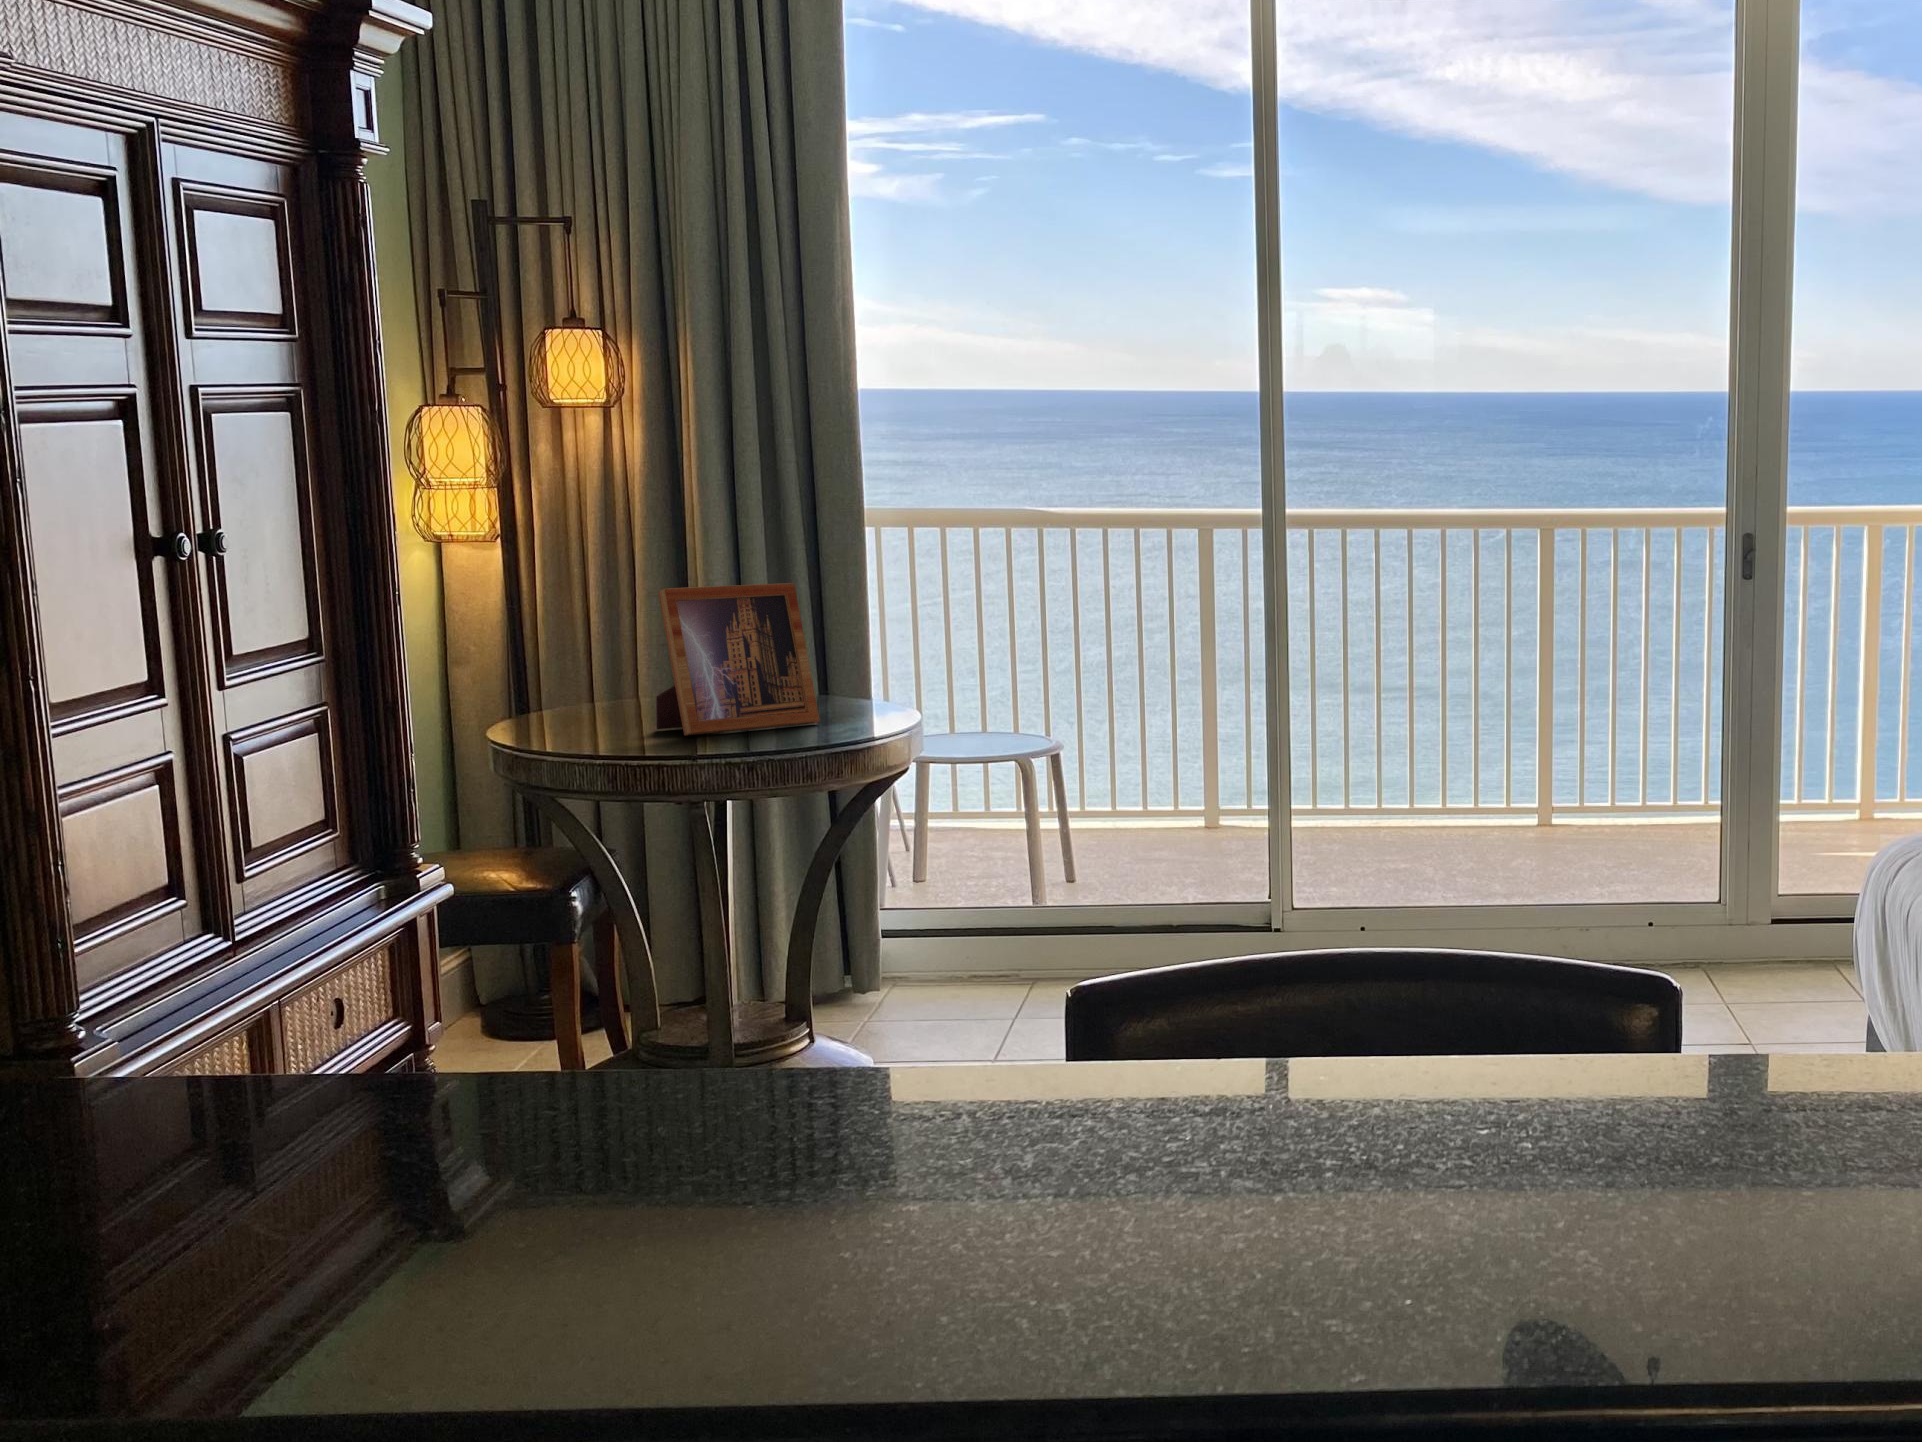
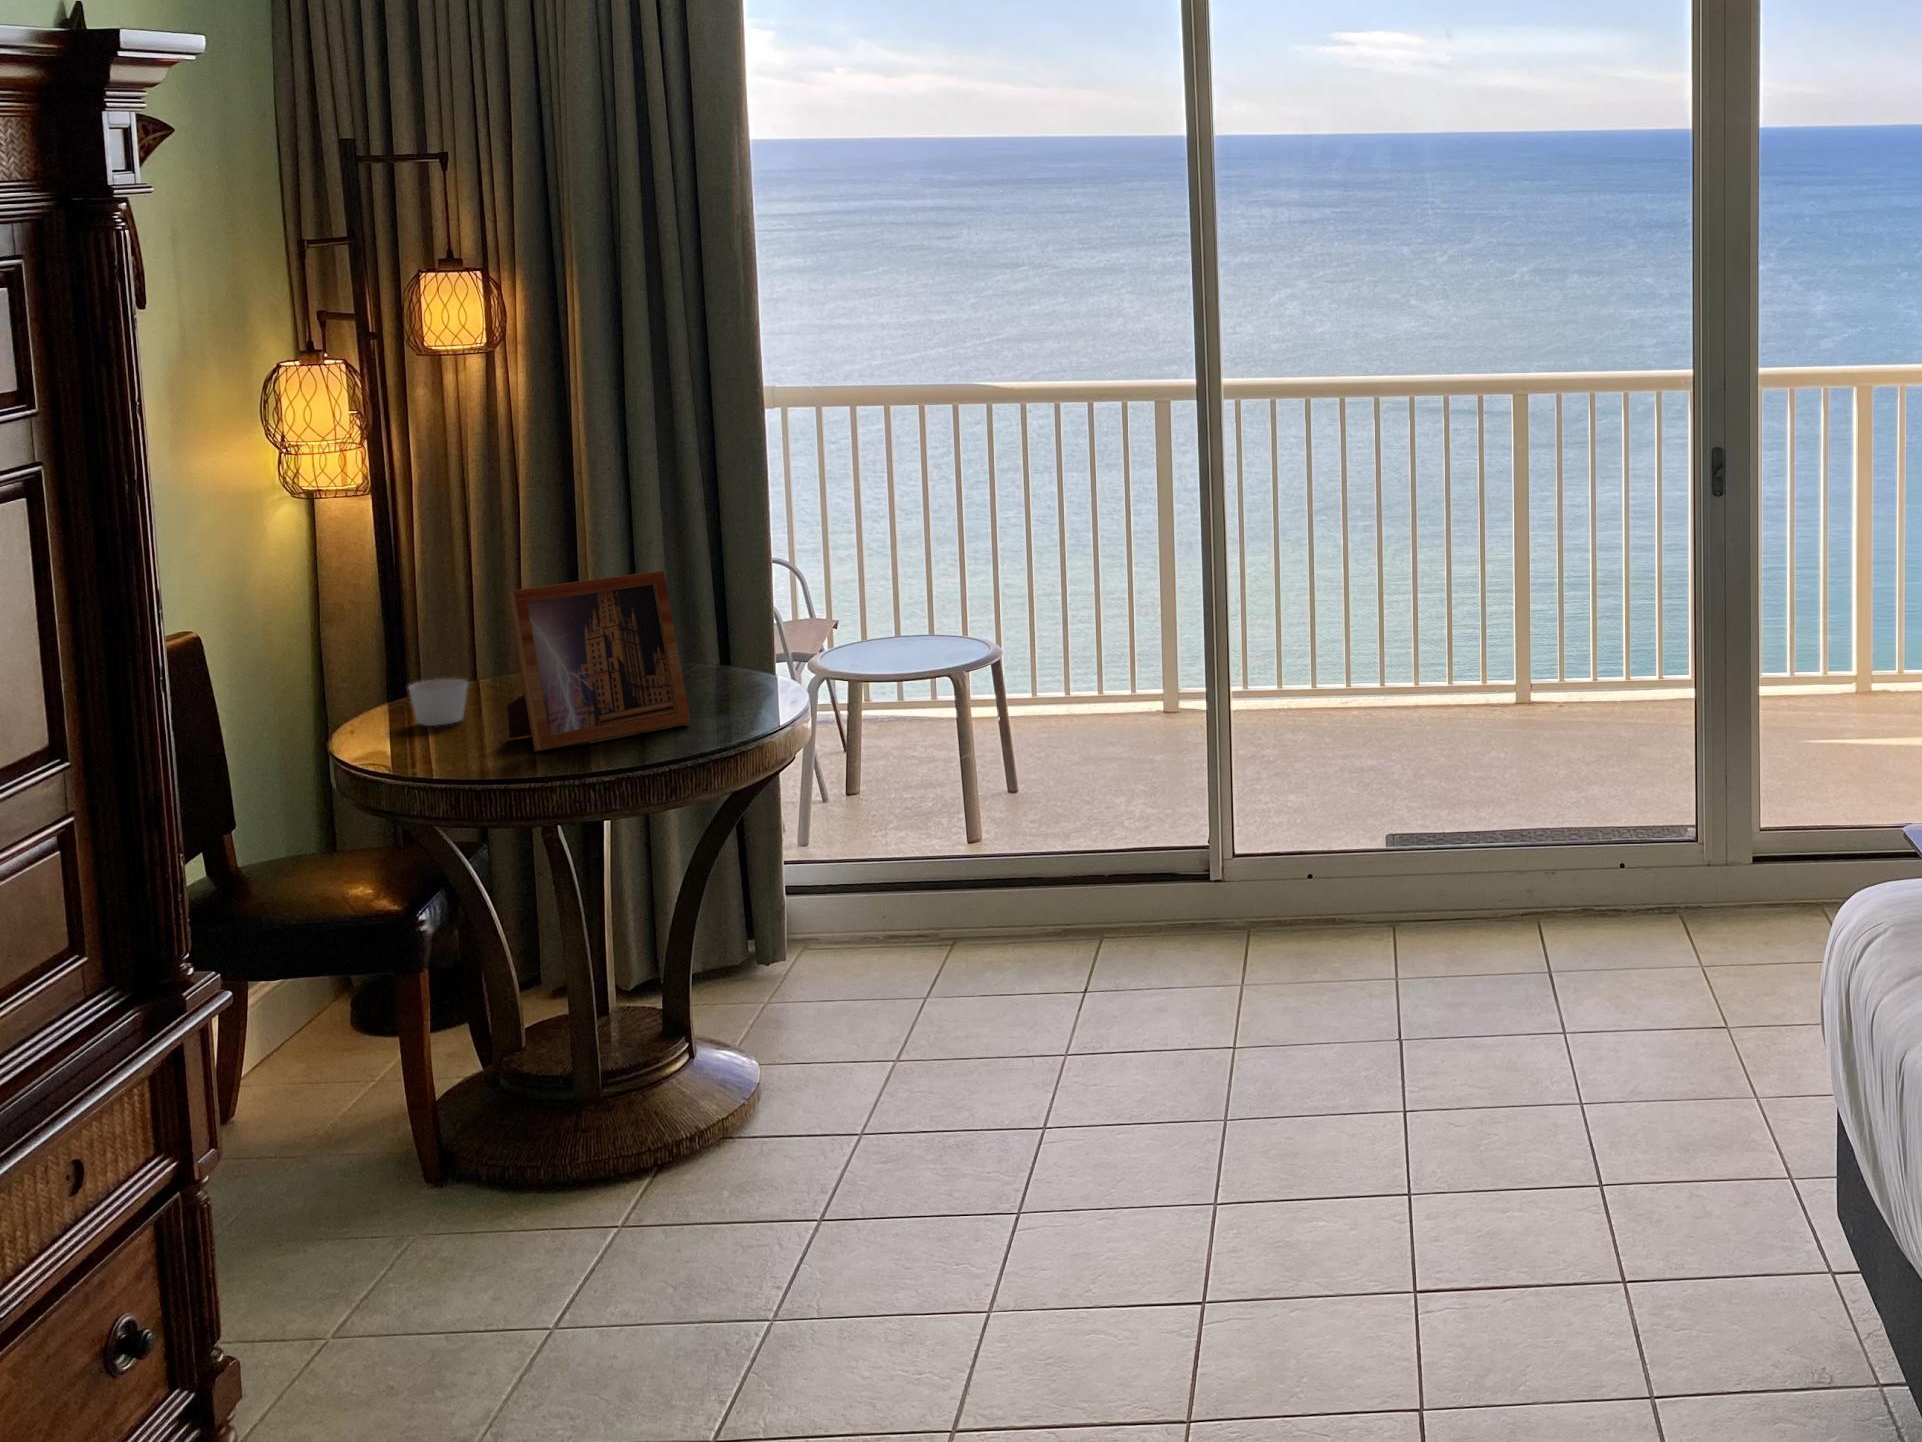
candle: none [559,684,612,723] -> present [409,679,468,726]

